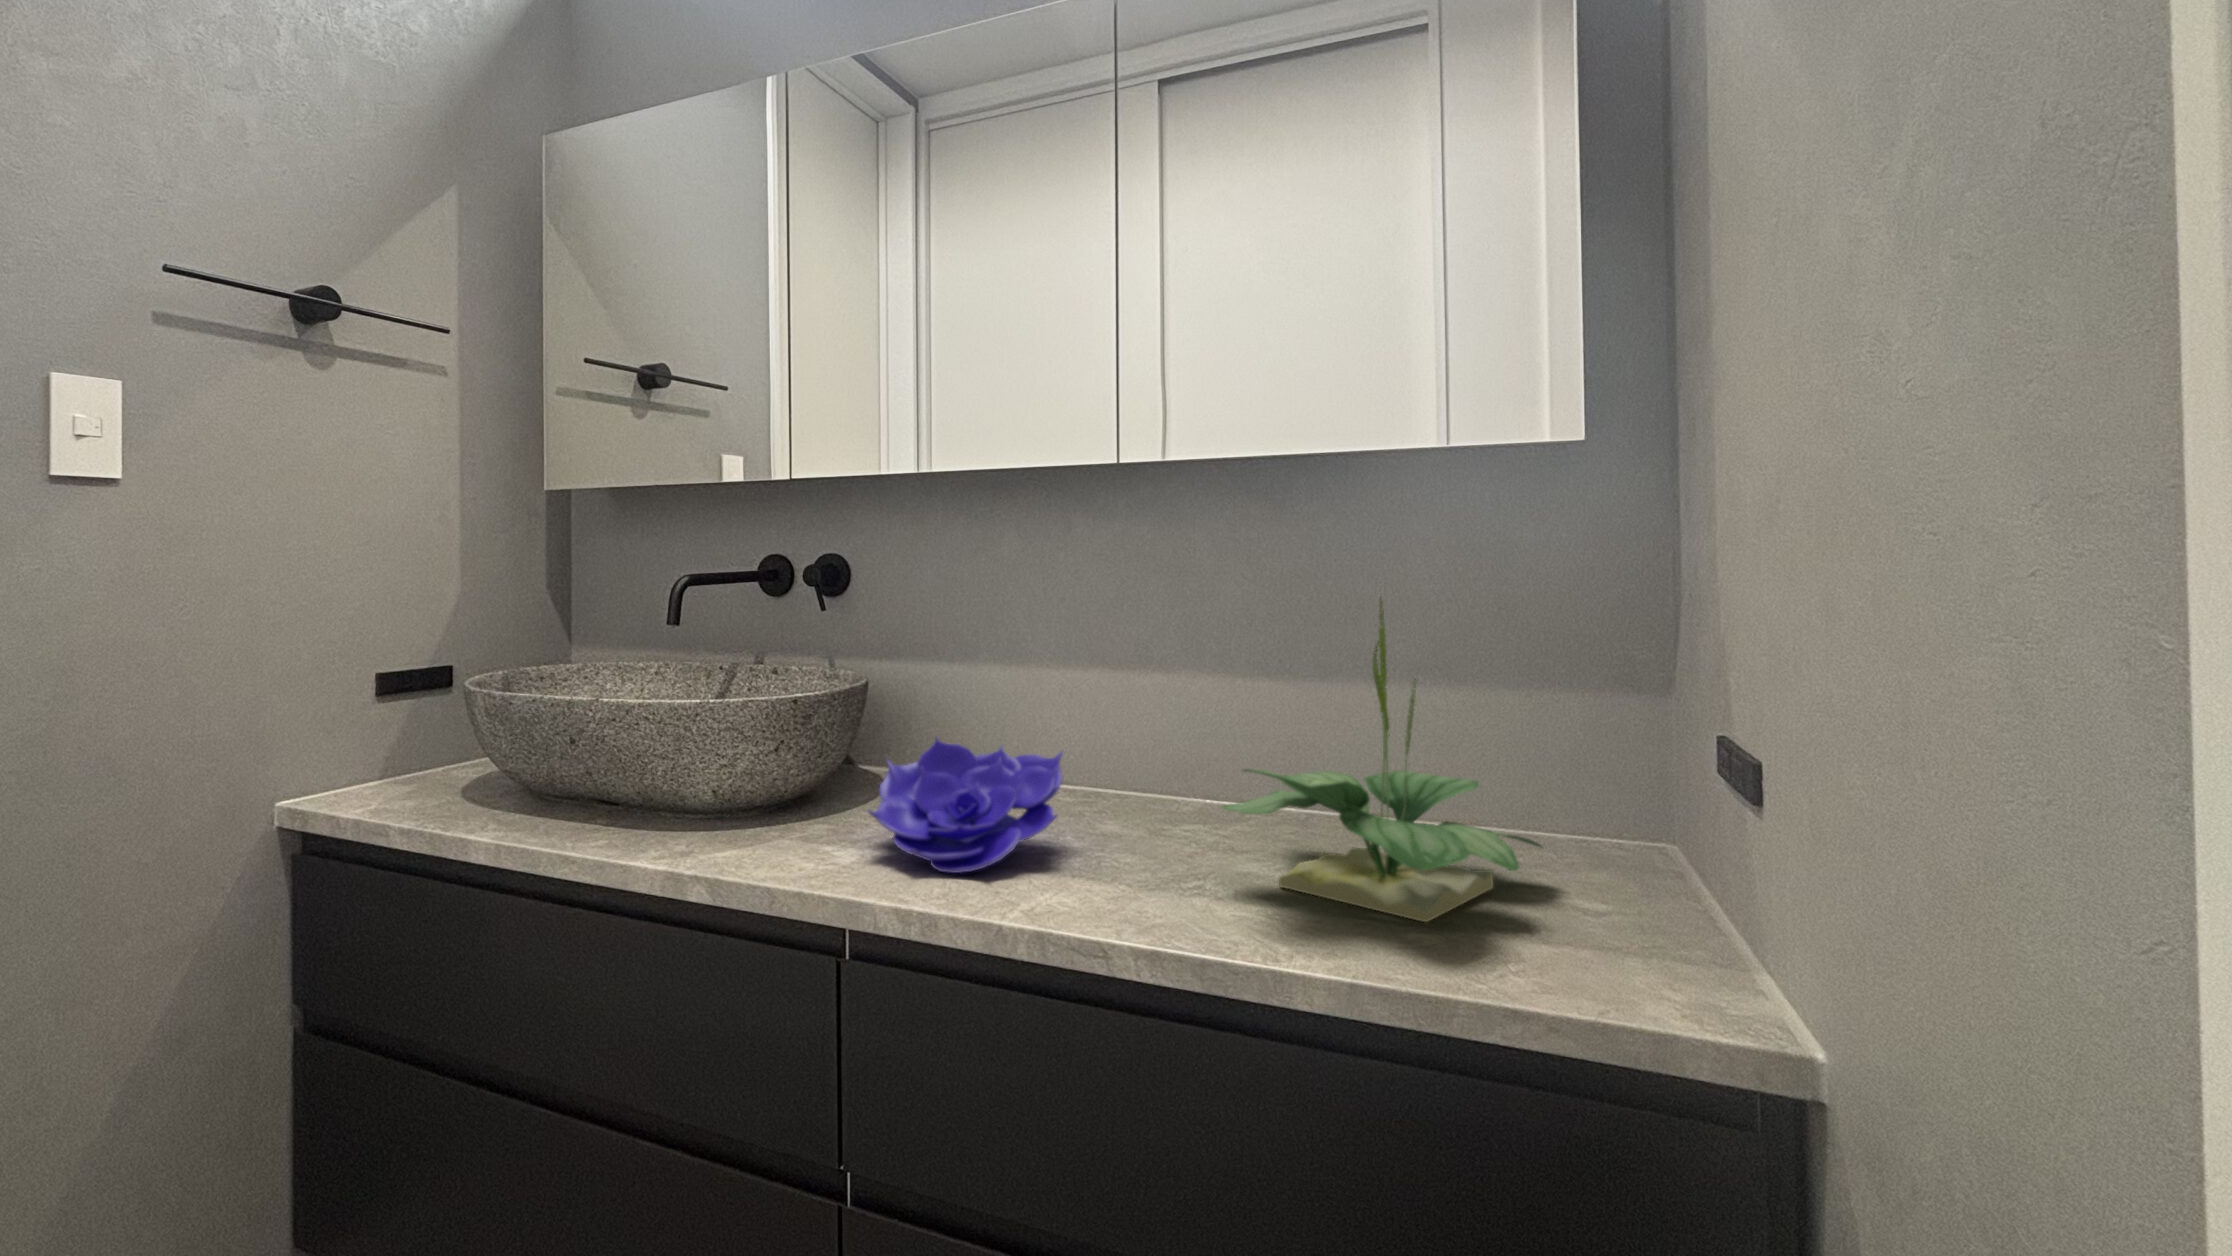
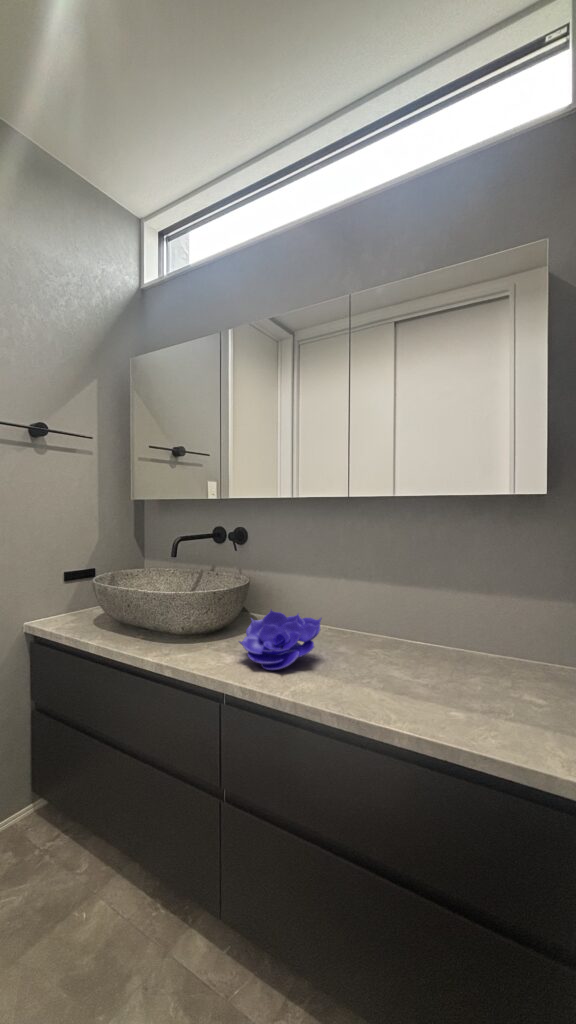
potted plant: present [1223,597,1542,922] -> none [380,562,521,706]

